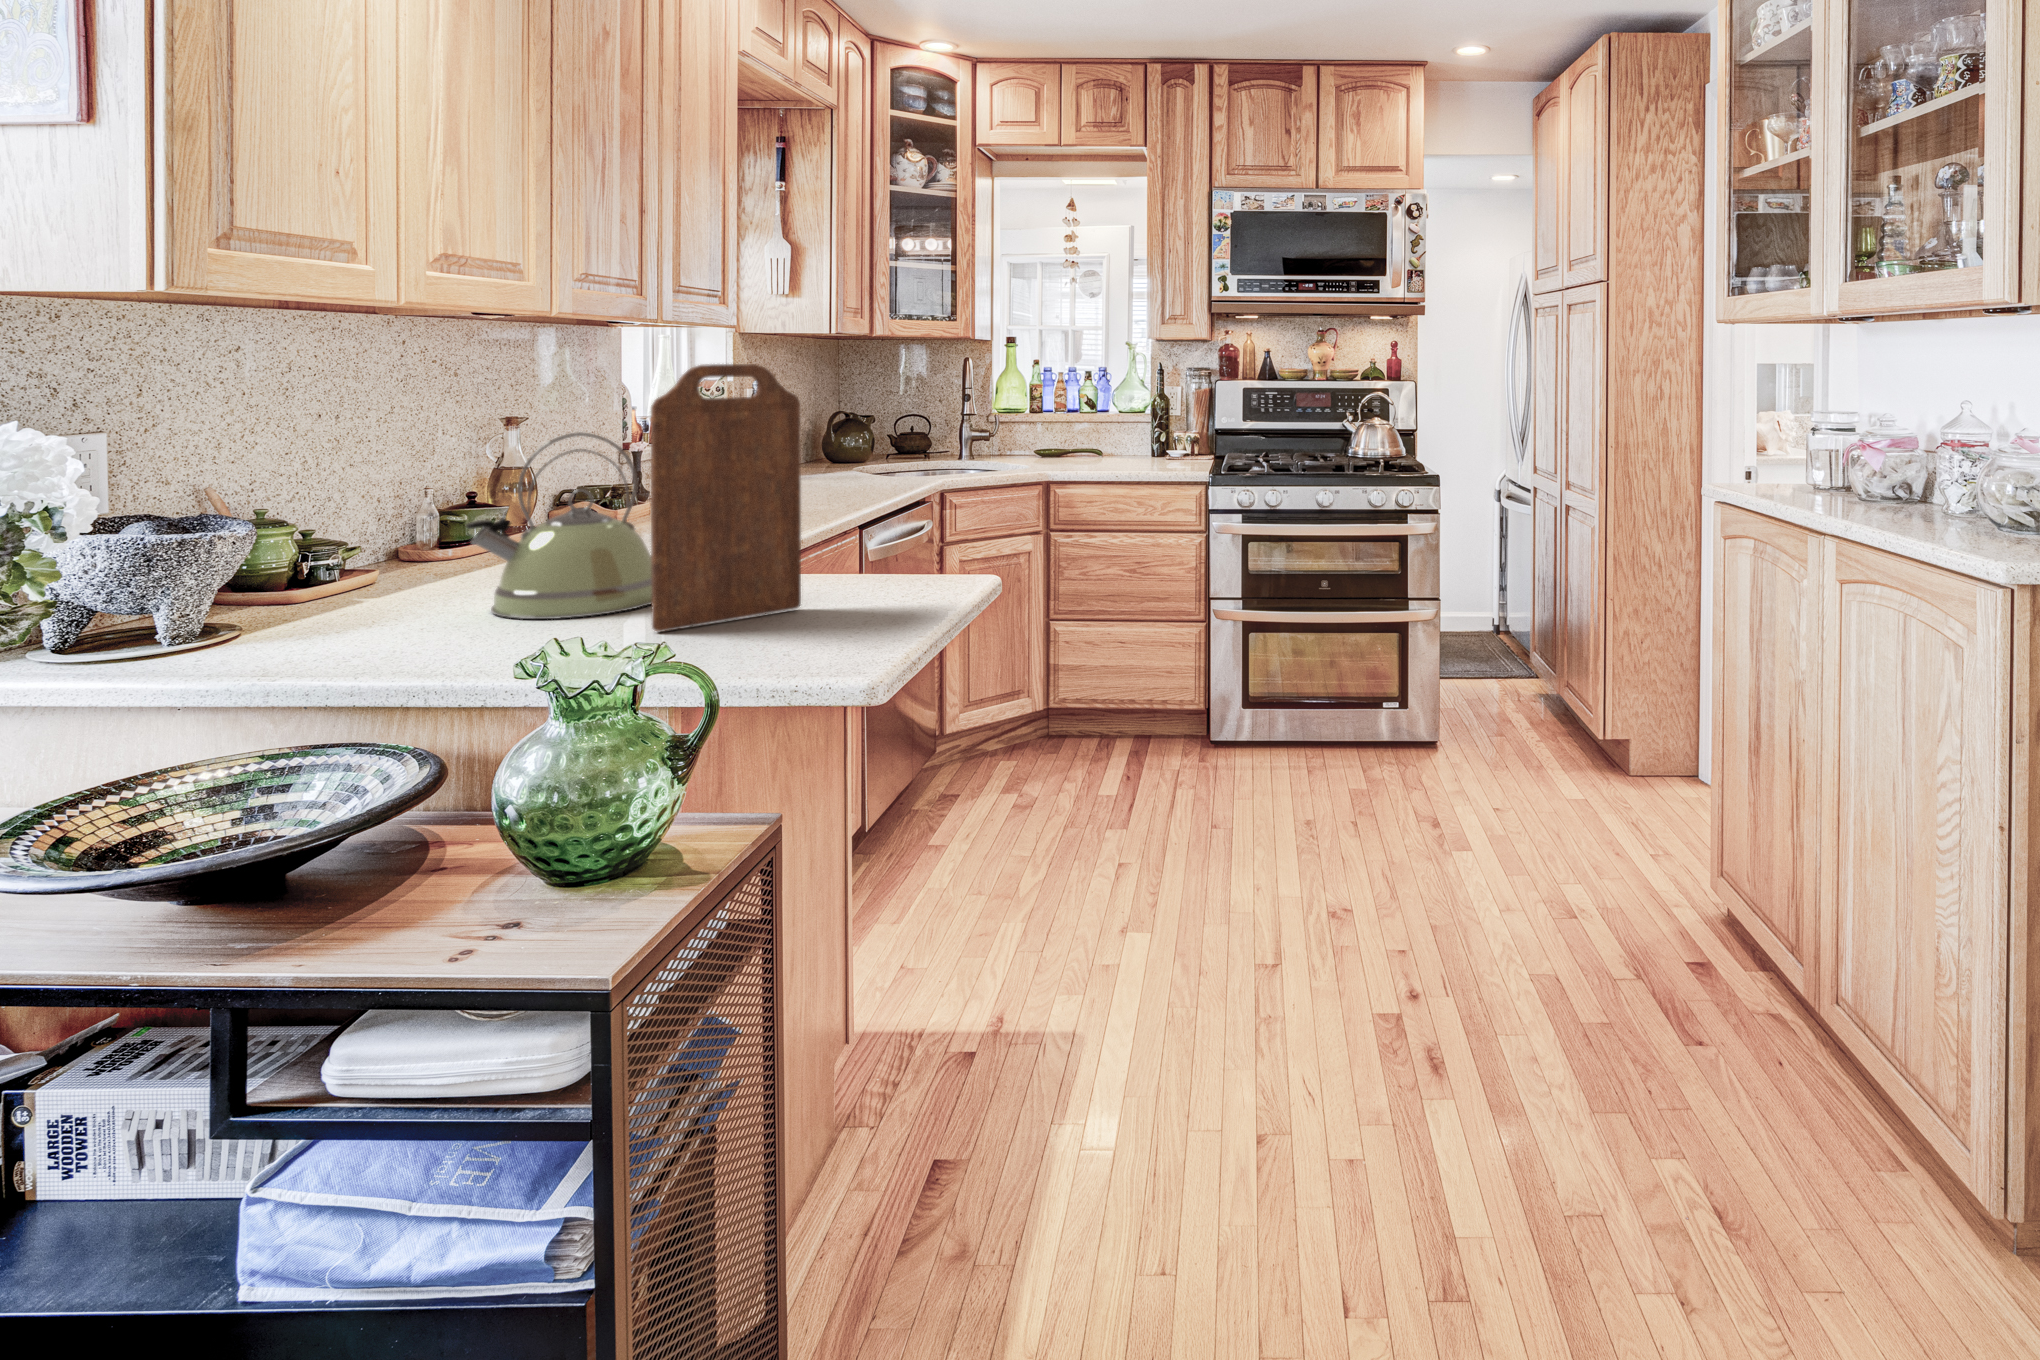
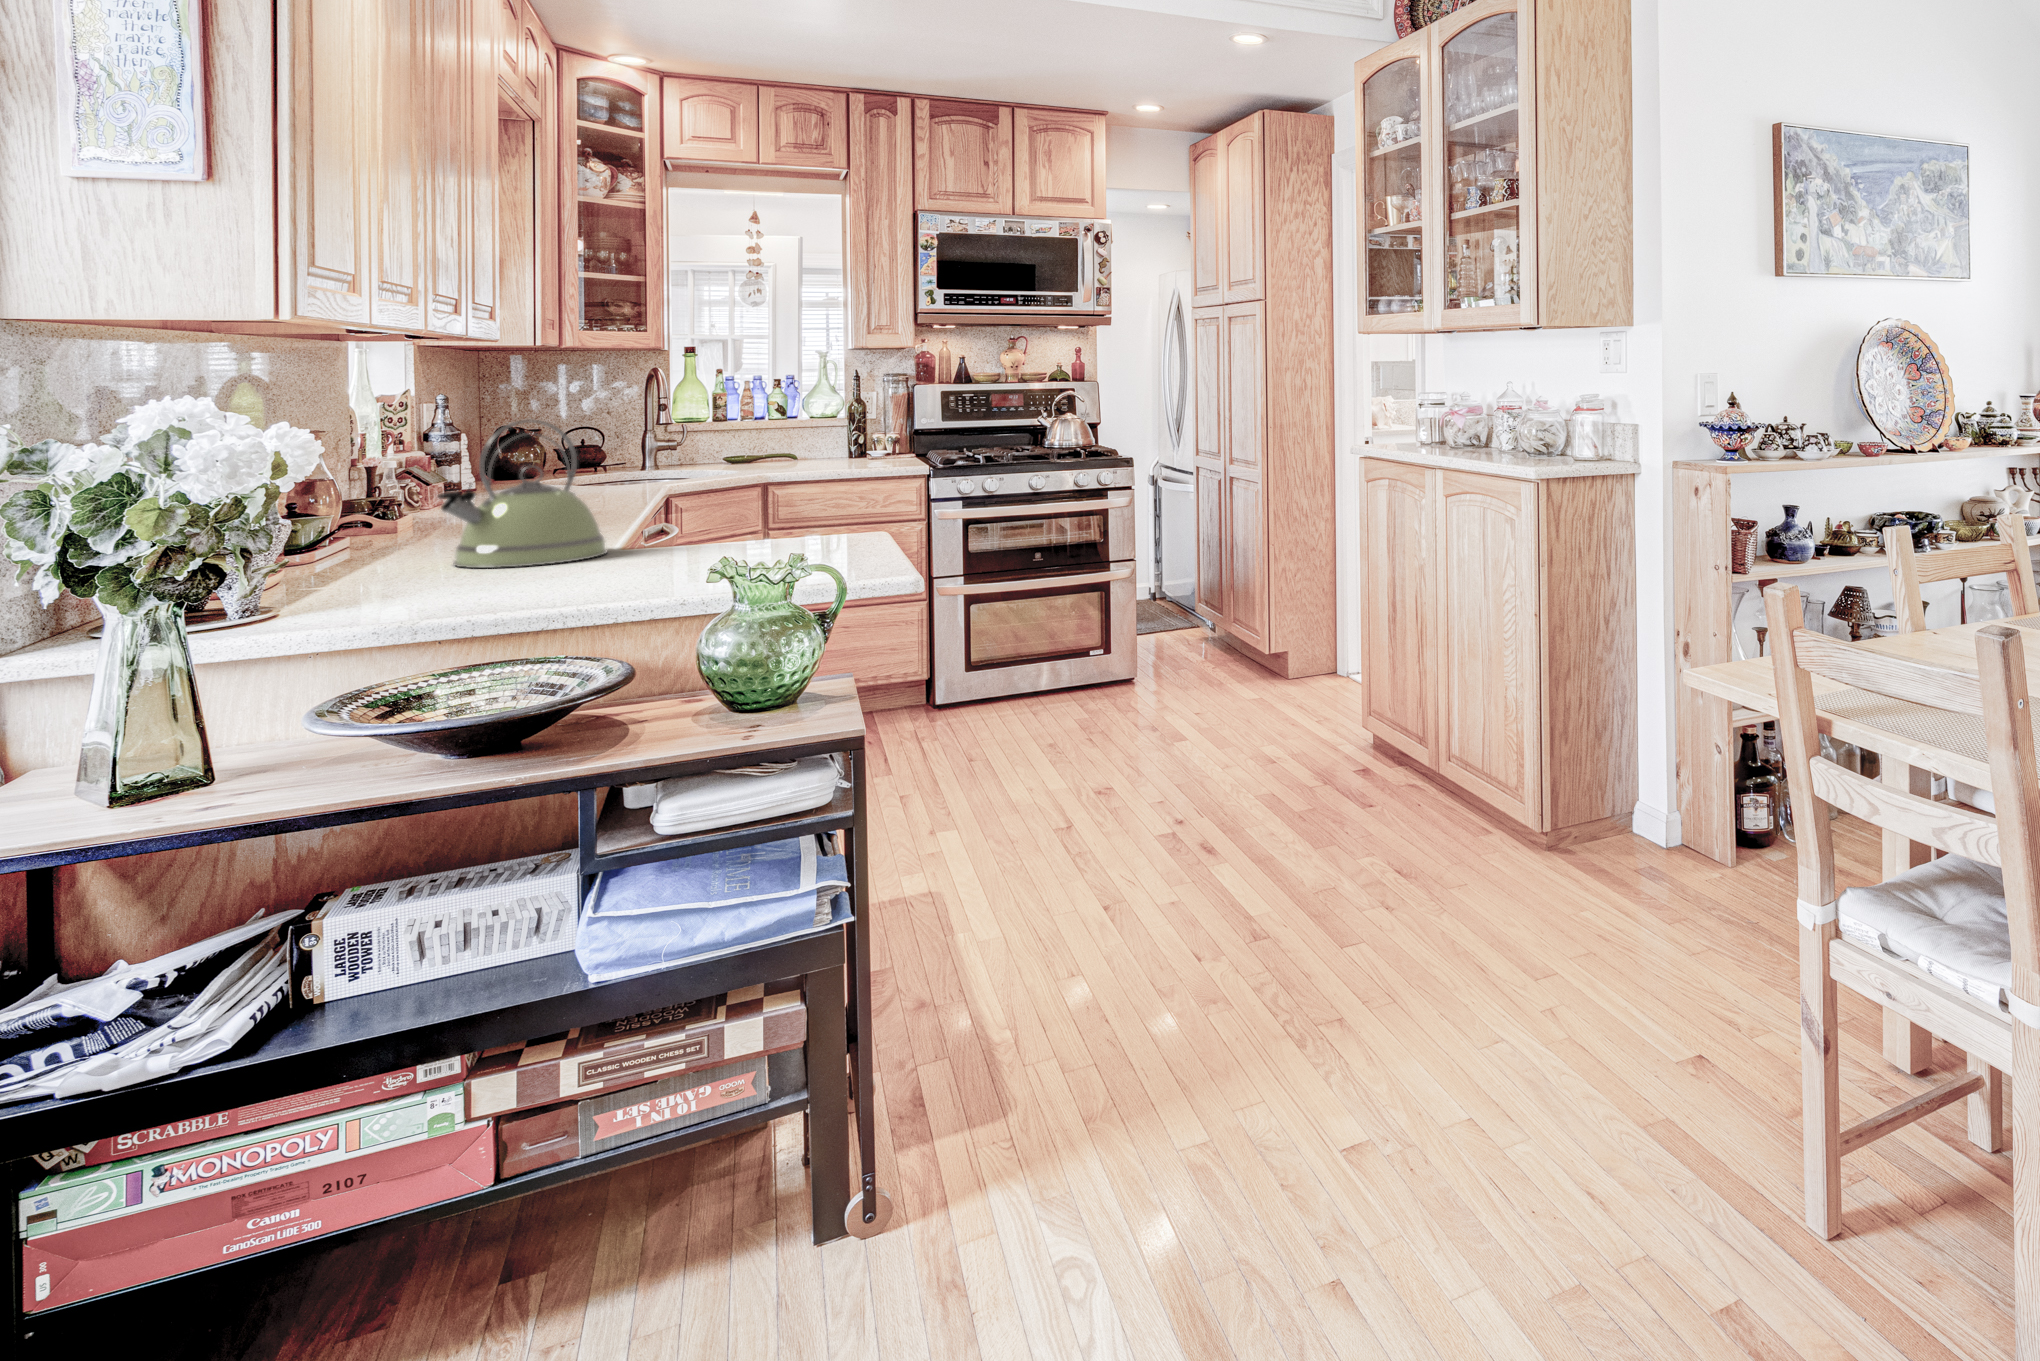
cutting board: present [651,364,801,632] -> none [649,362,751,563]

